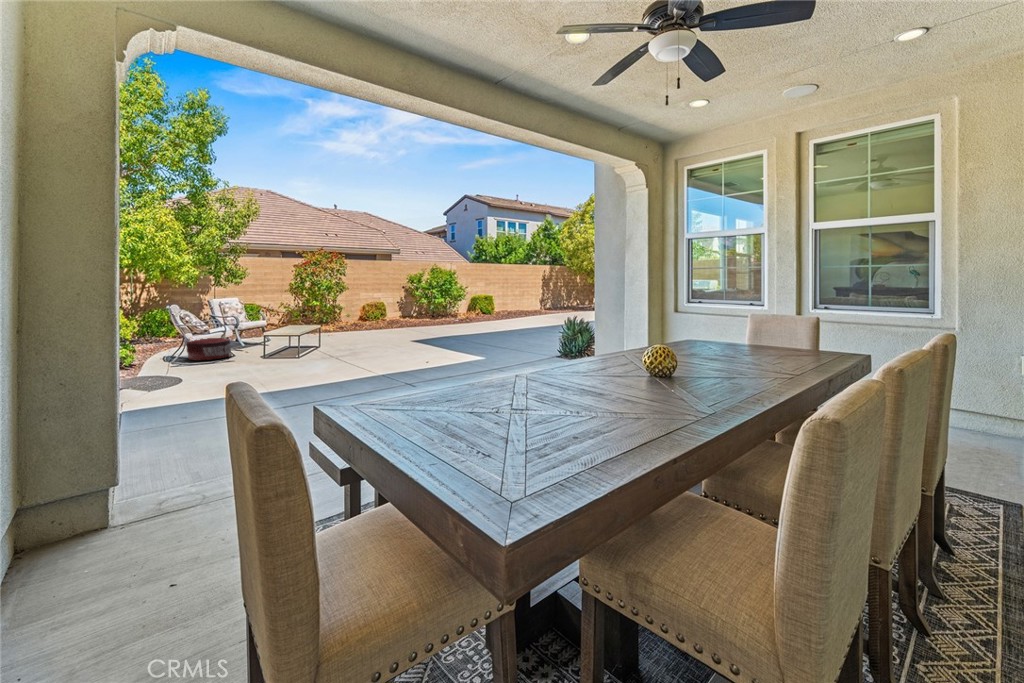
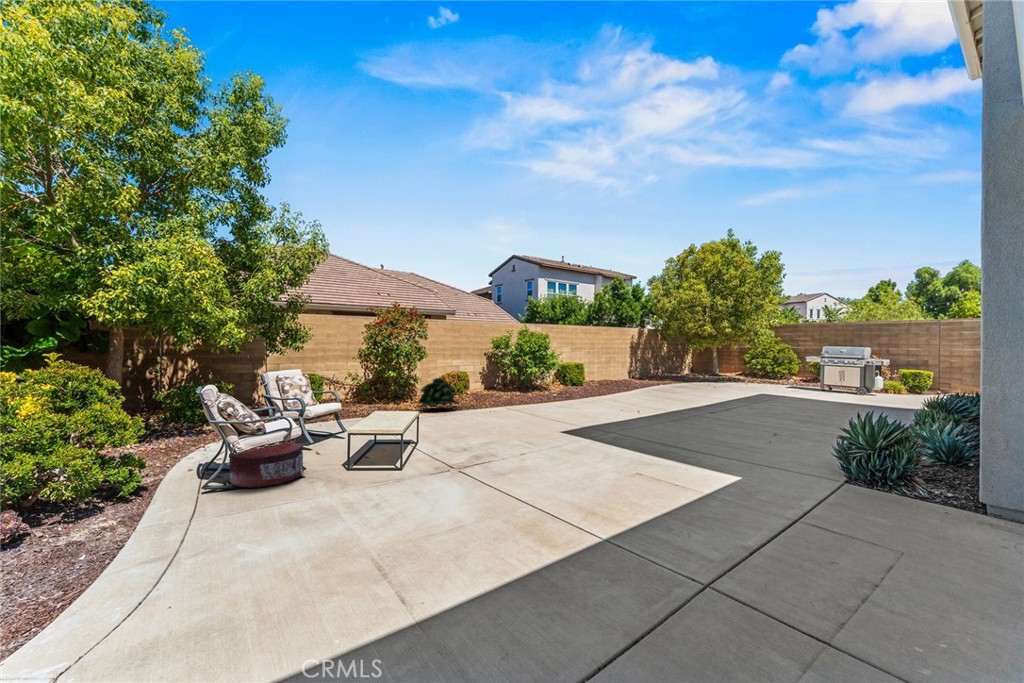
potted plant: none [338,305,368,331] -> present [419,378,458,411]

